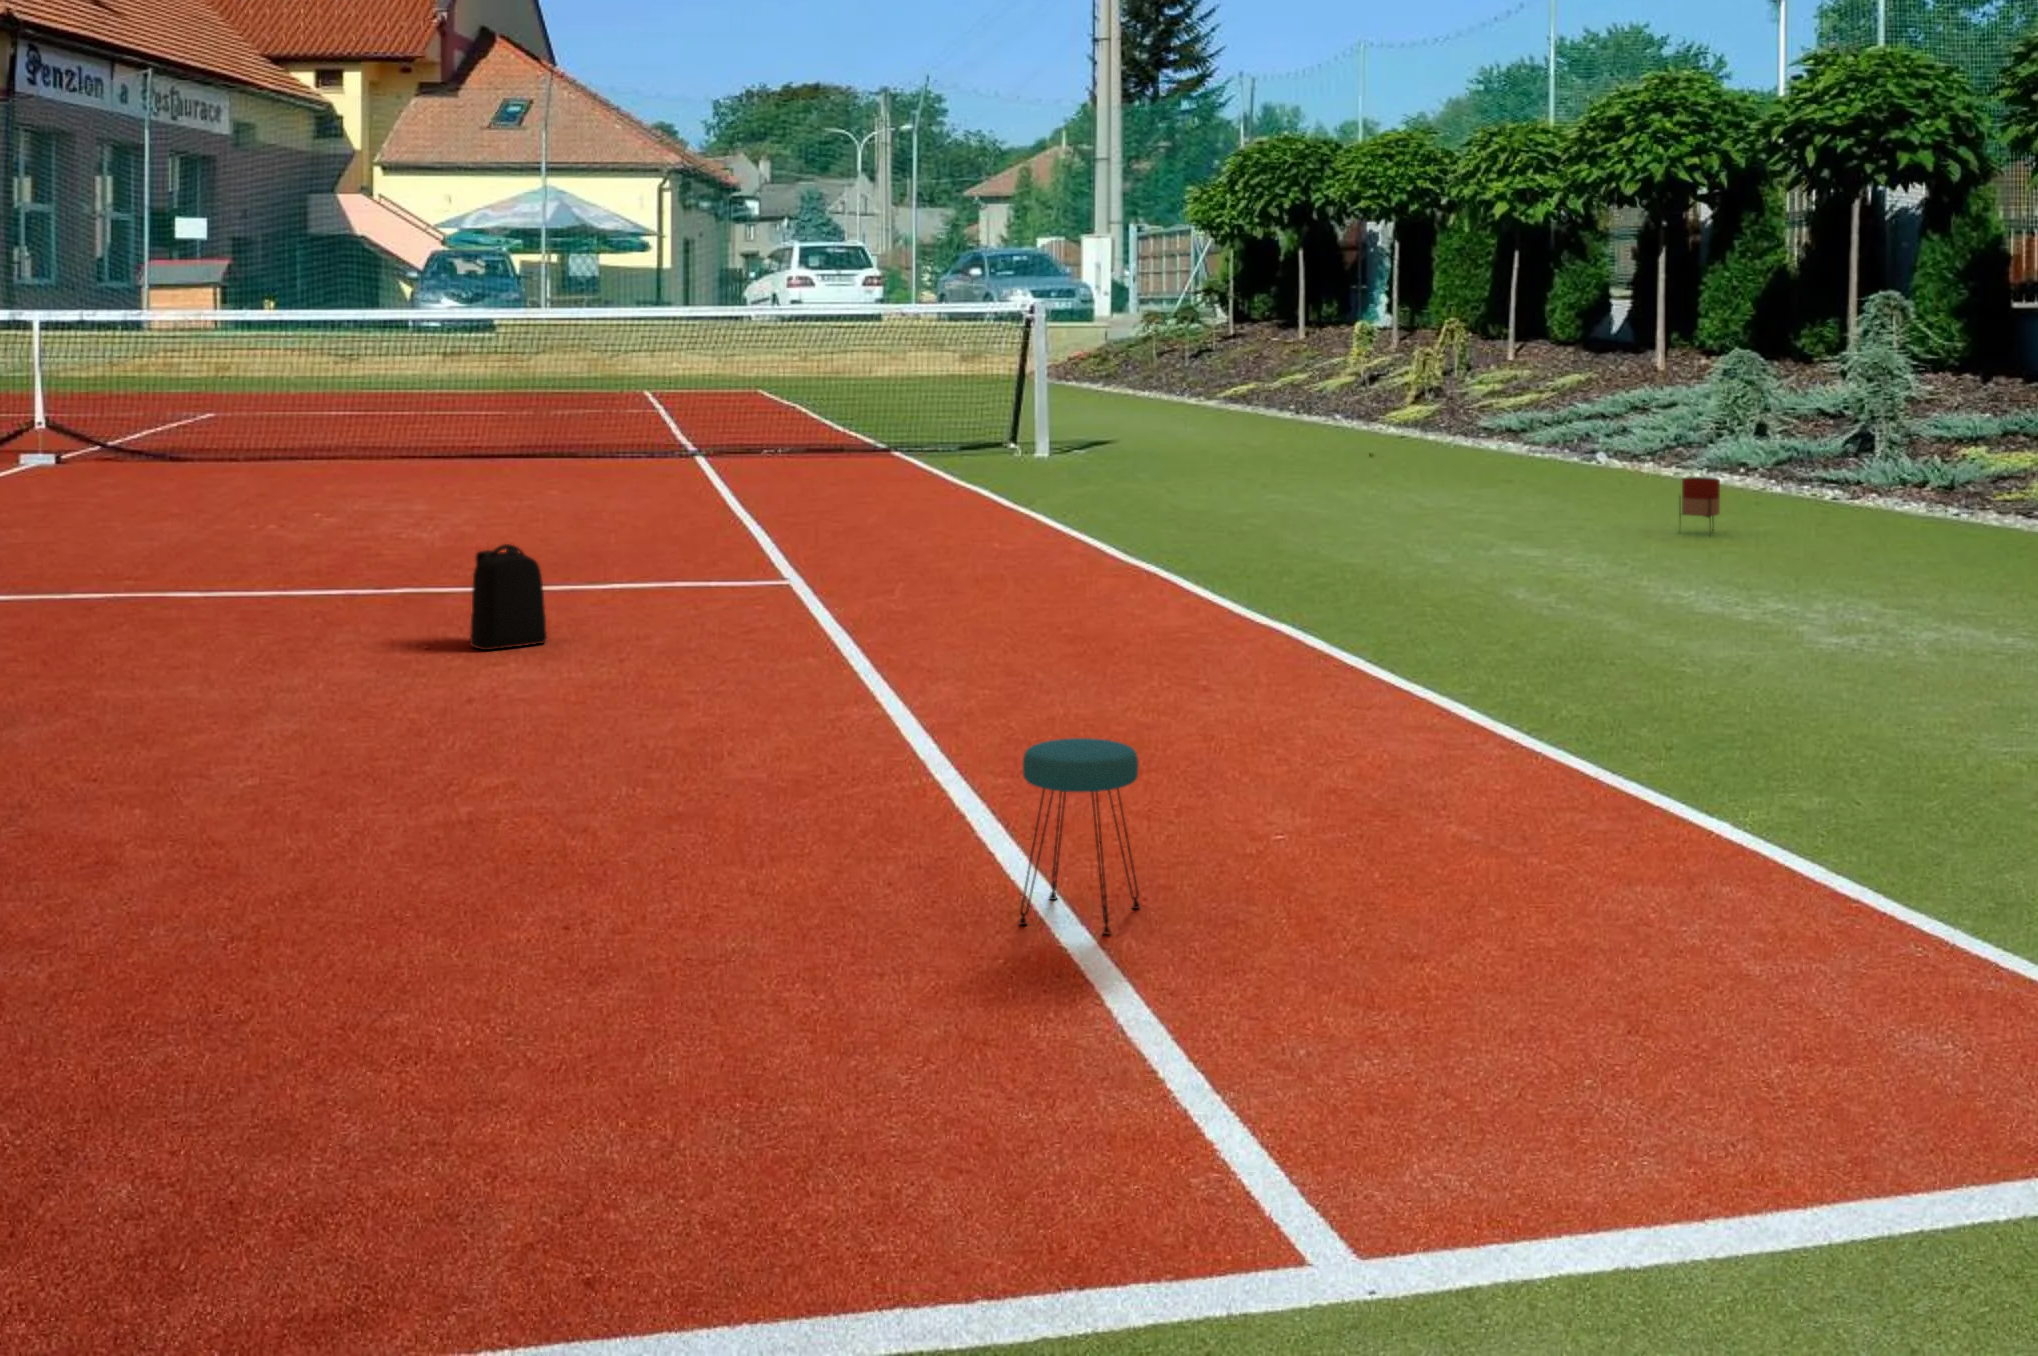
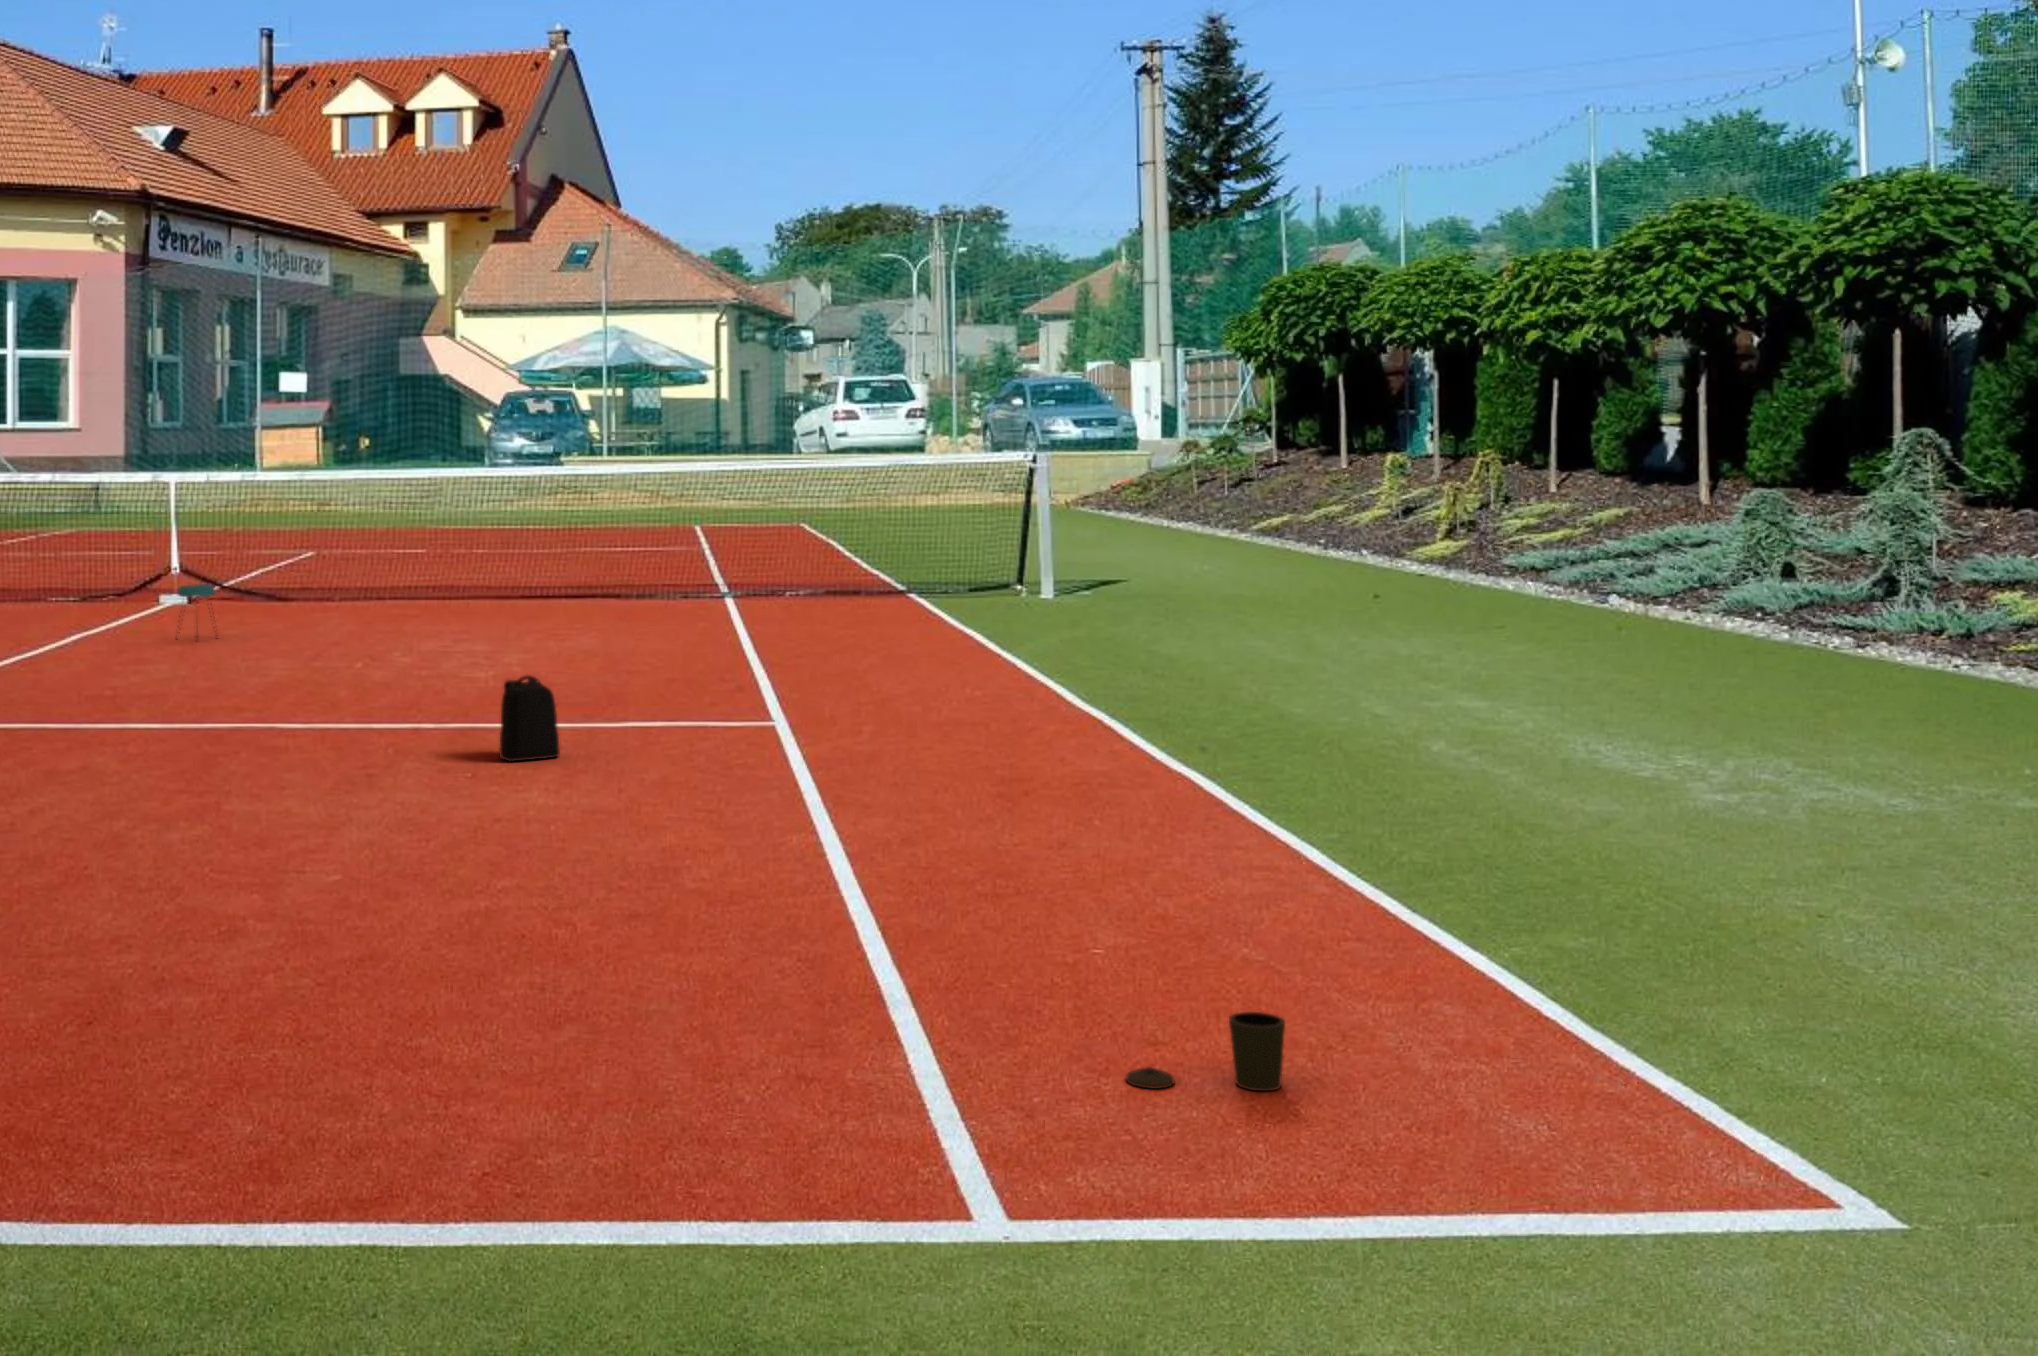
planter: present [1680,477,1720,525] -> none [1637,625,1679,684]
stool: present [1019,738,1140,933] -> present [176,584,218,638]
trash can: none [1419,951,1626,1065] -> present [1126,1012,1285,1091]

